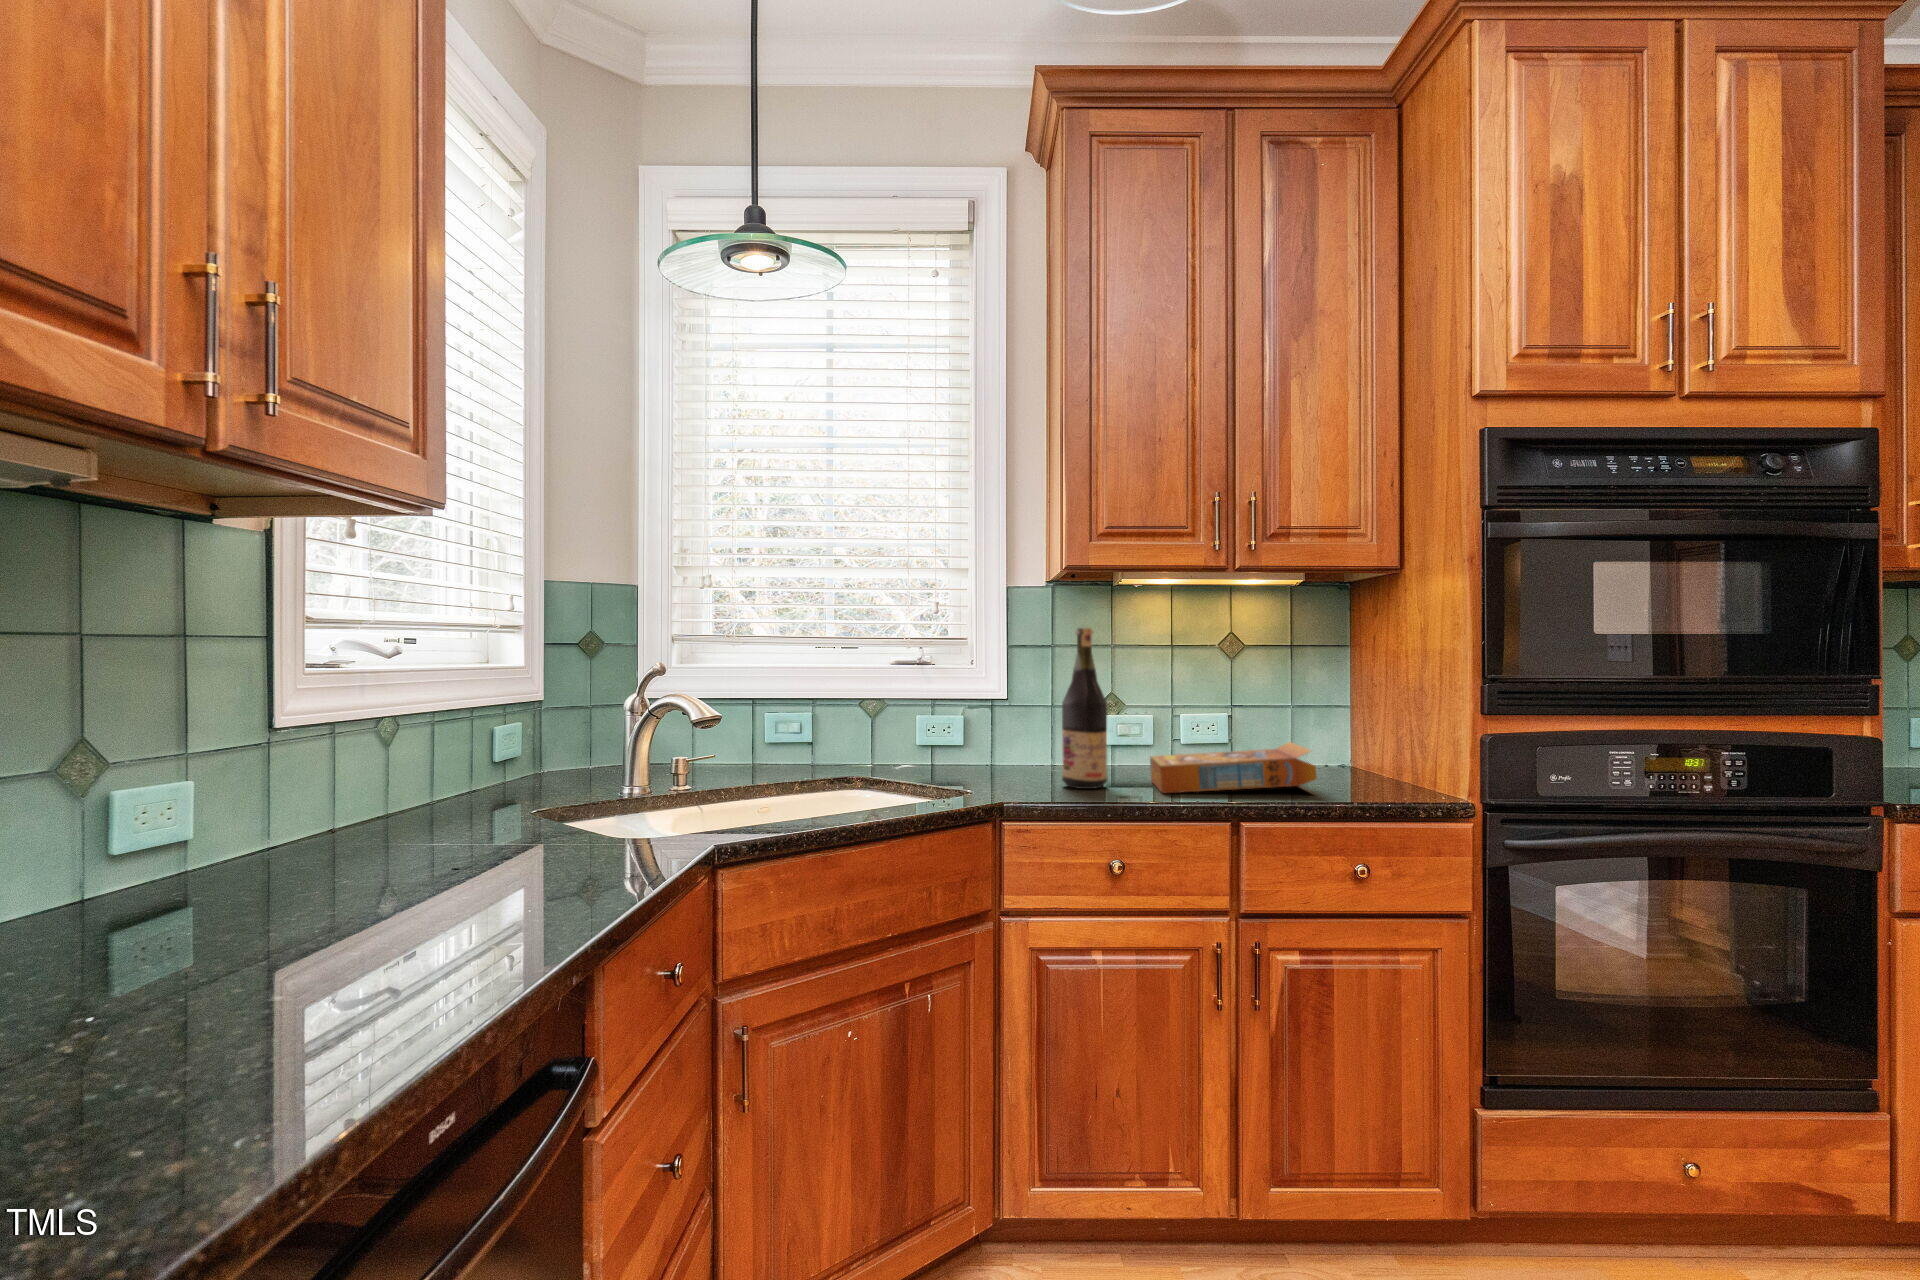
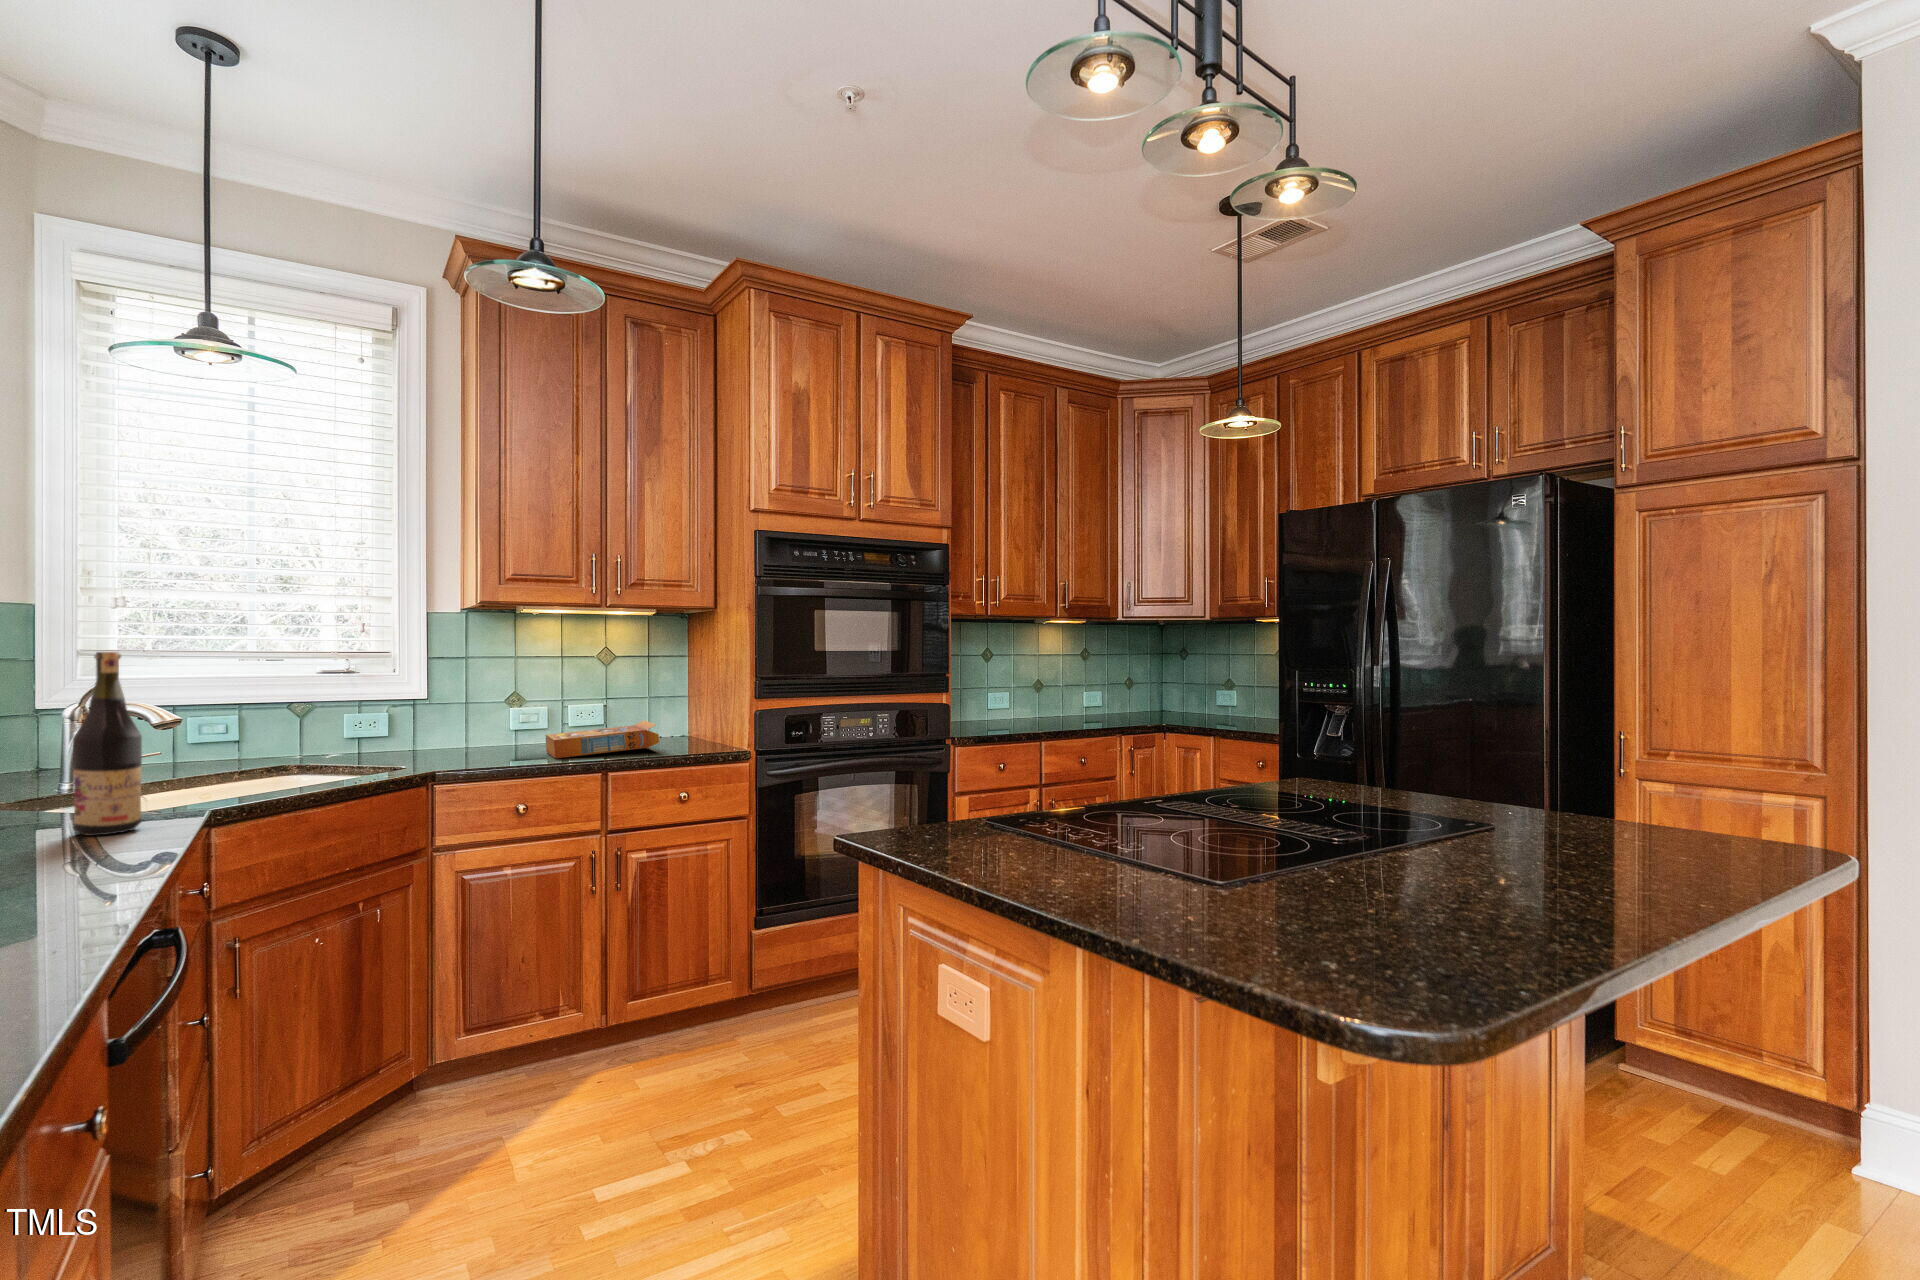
wine bottle: present [1062,628,1107,789] -> present [73,652,142,836]

